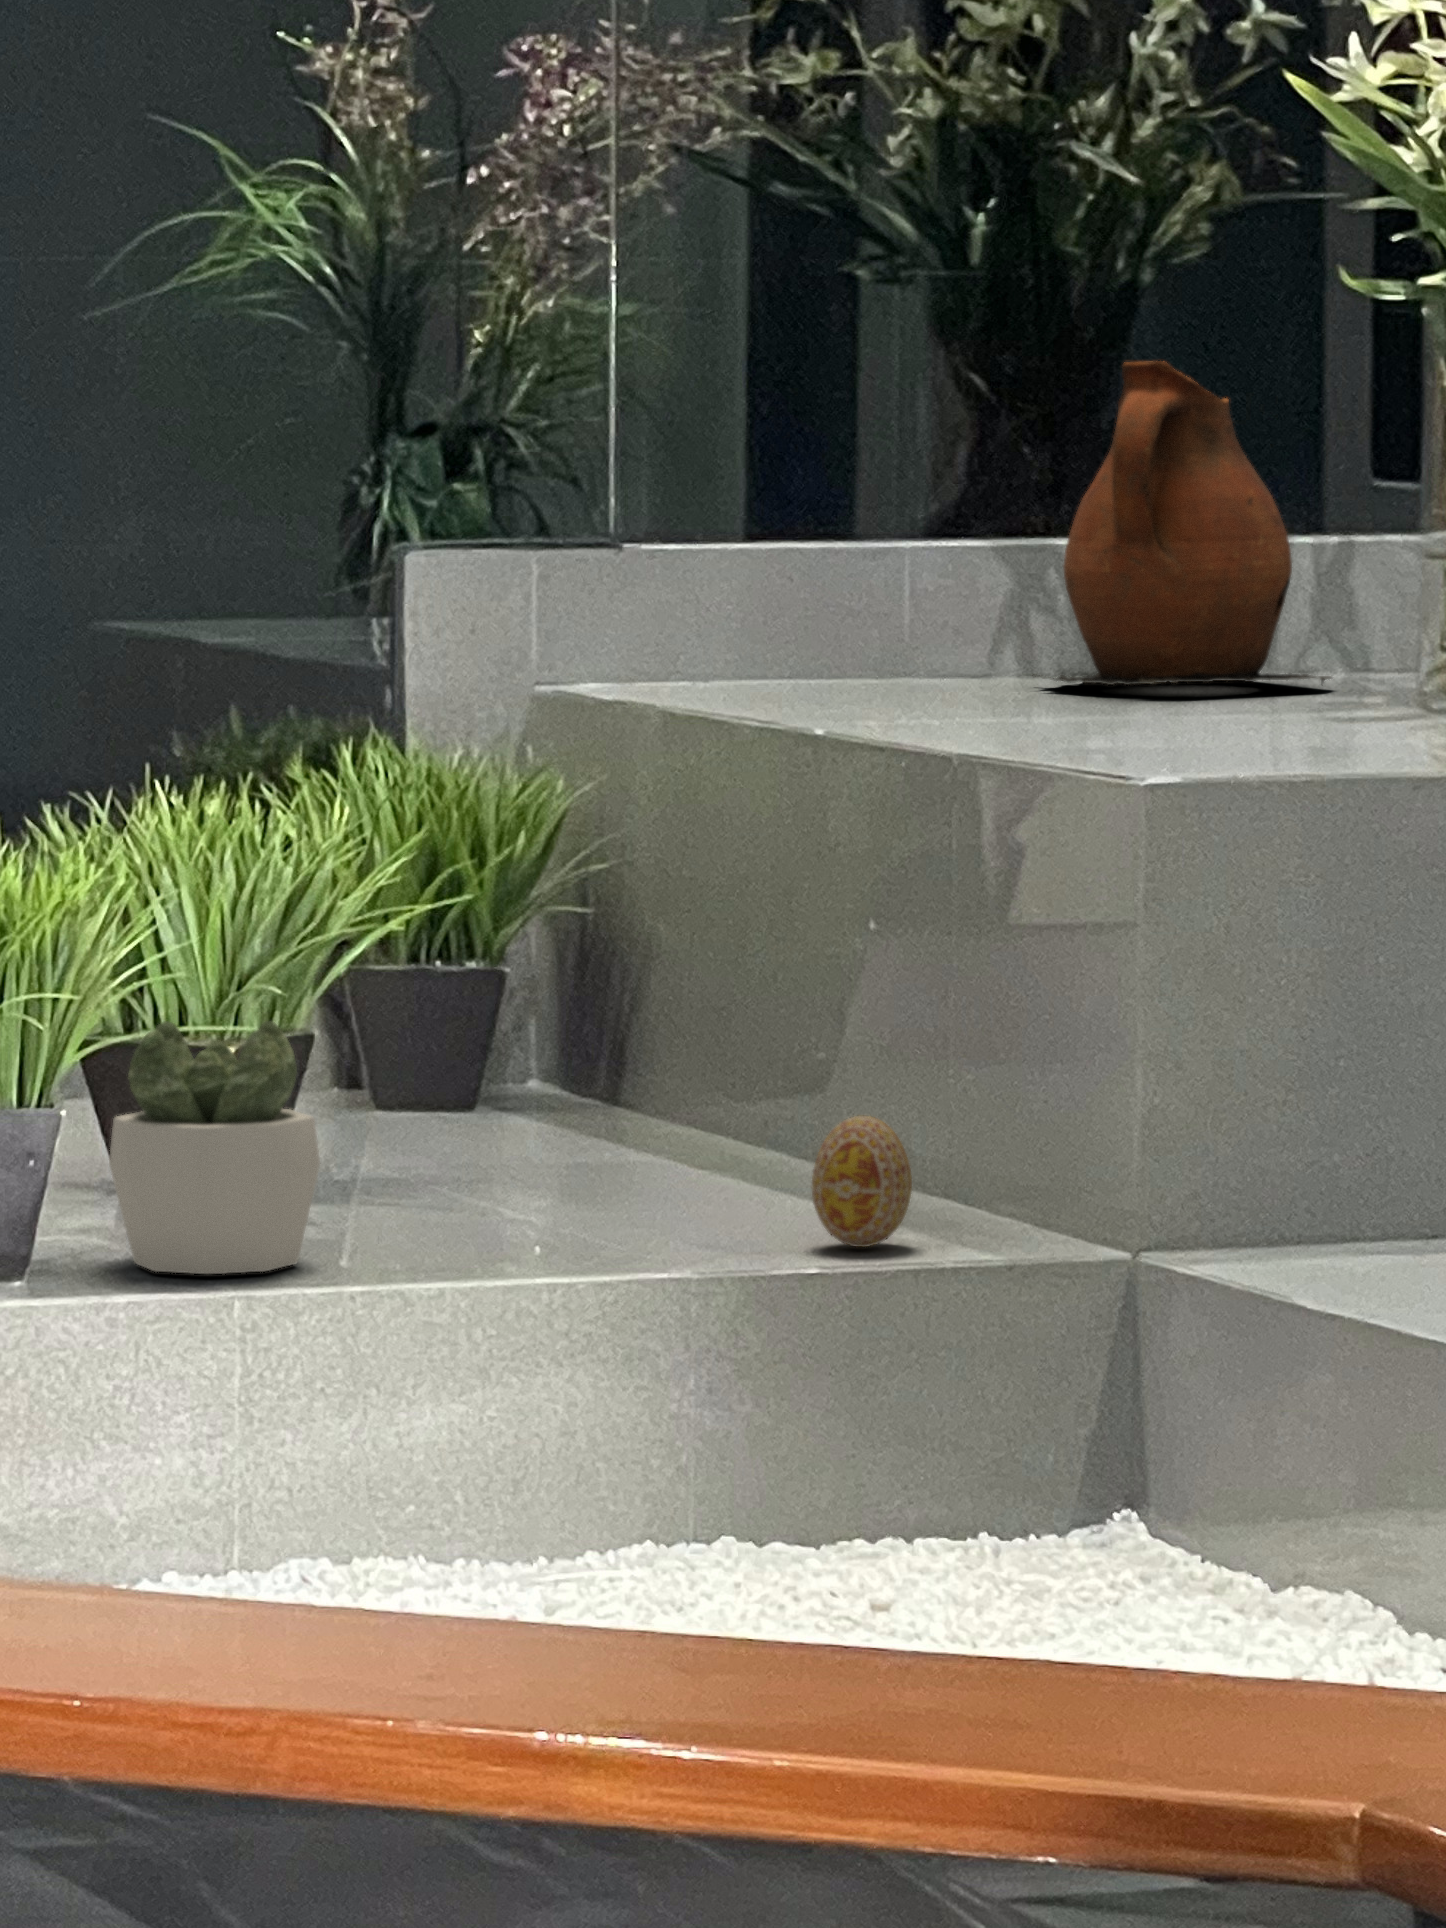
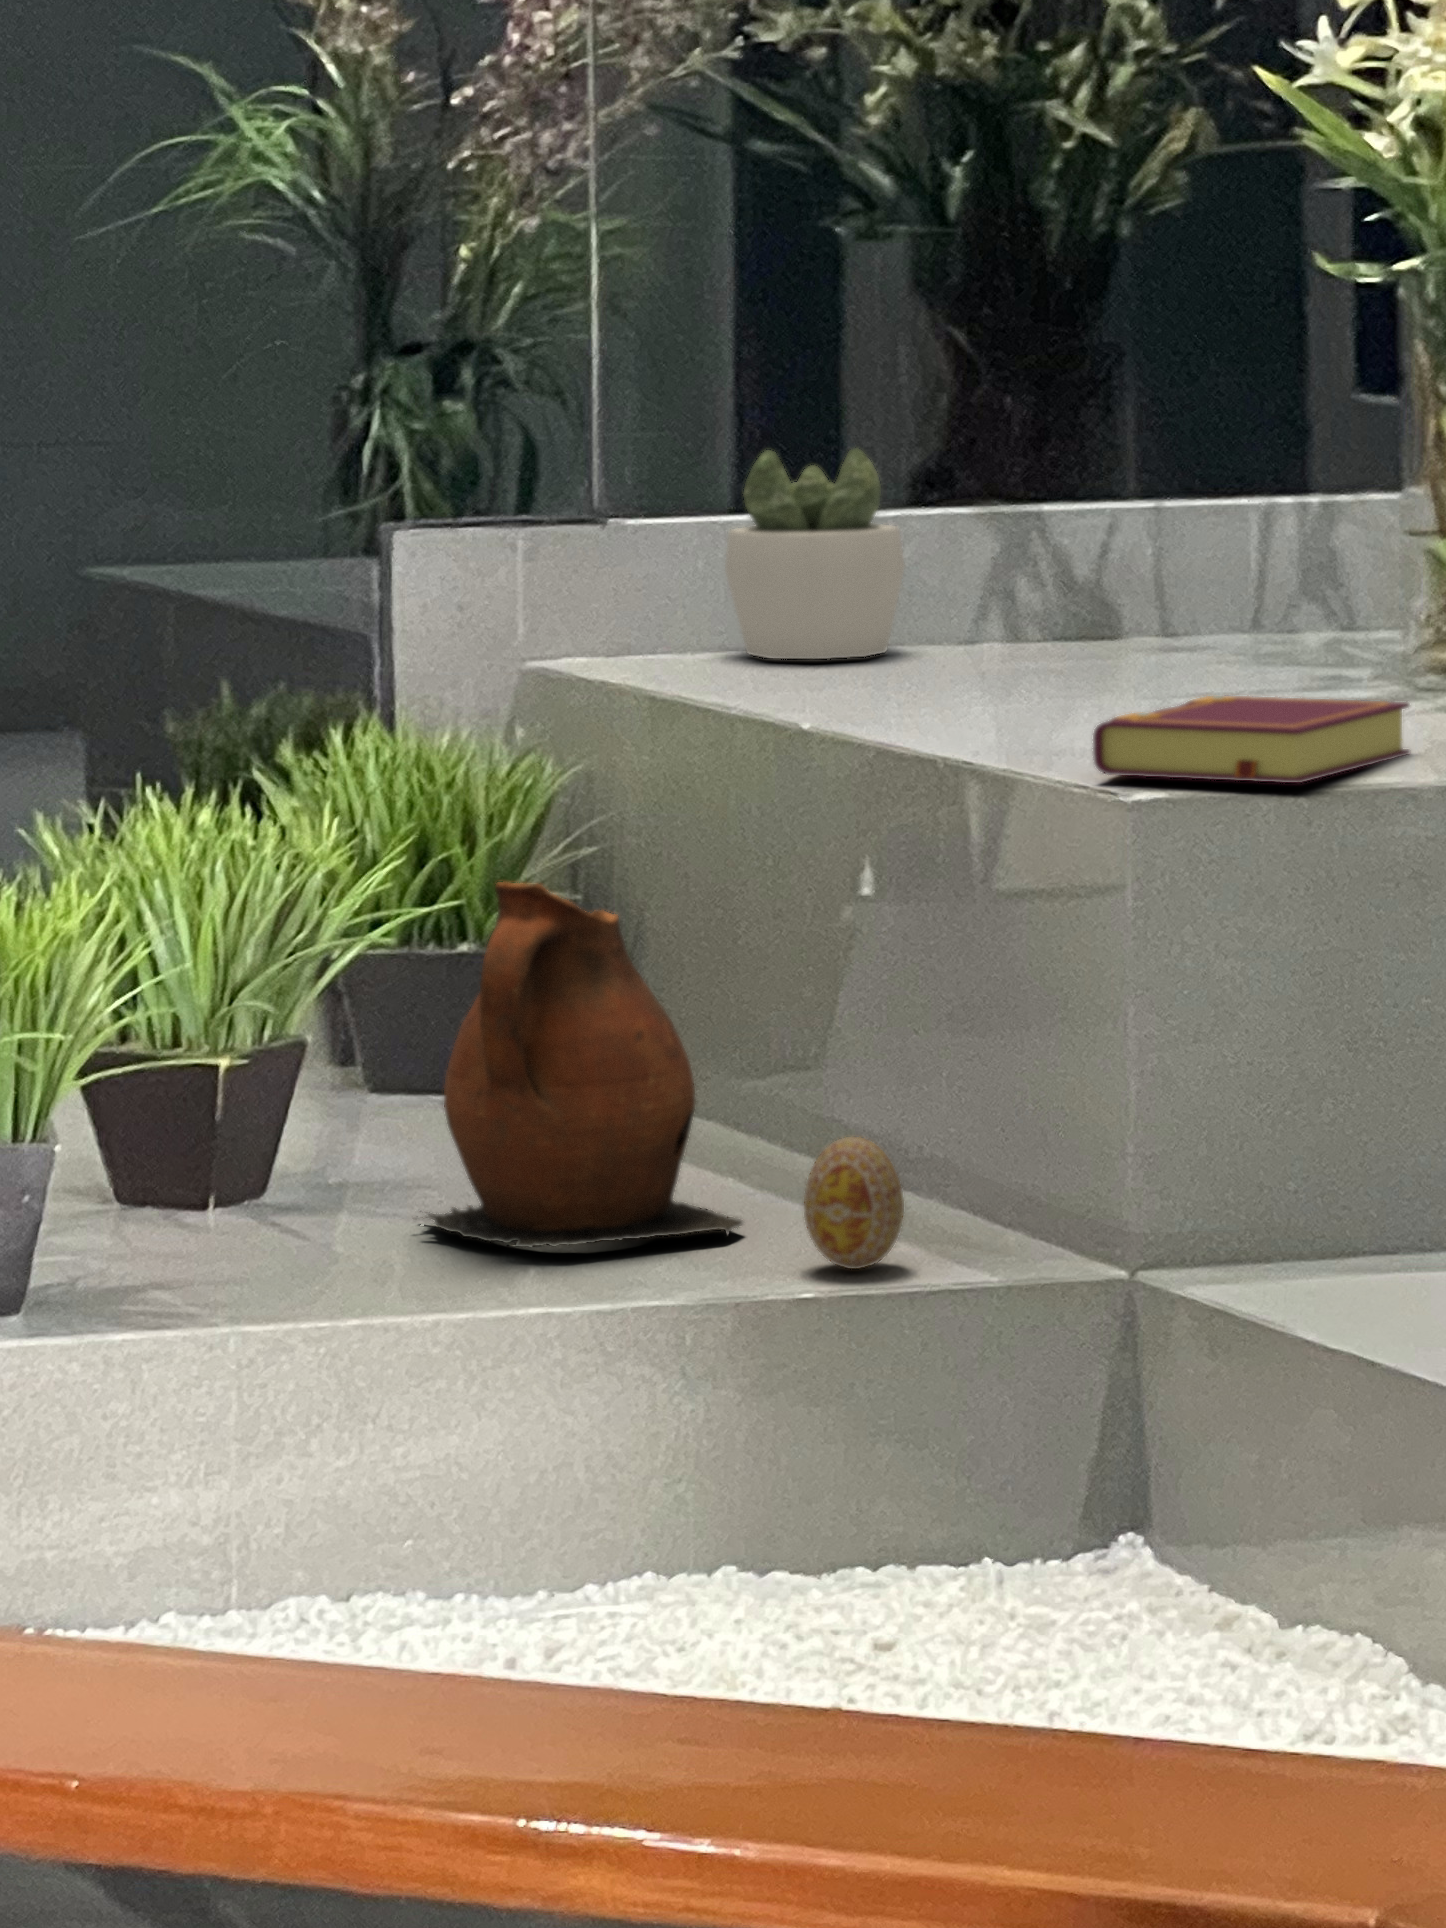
ceramic pitcher: present [1032,361,1332,685] -> present [427,882,743,1247]
book: none [1115,691,1431,761] -> present [1093,695,1410,783]
succulent plant: present [109,1021,320,1274] -> present [725,449,904,659]

